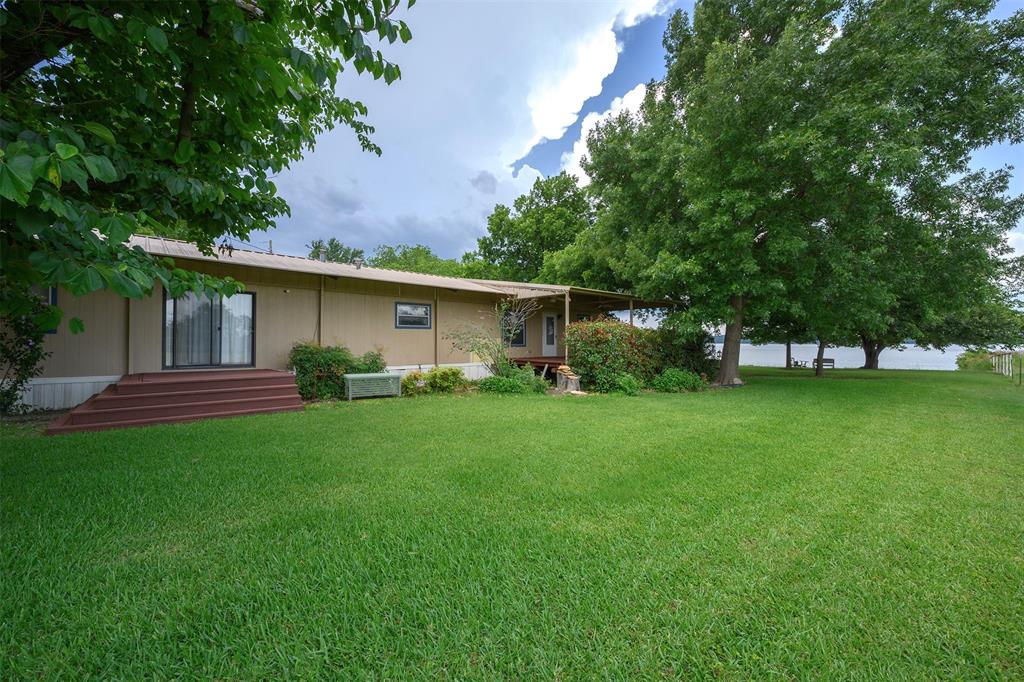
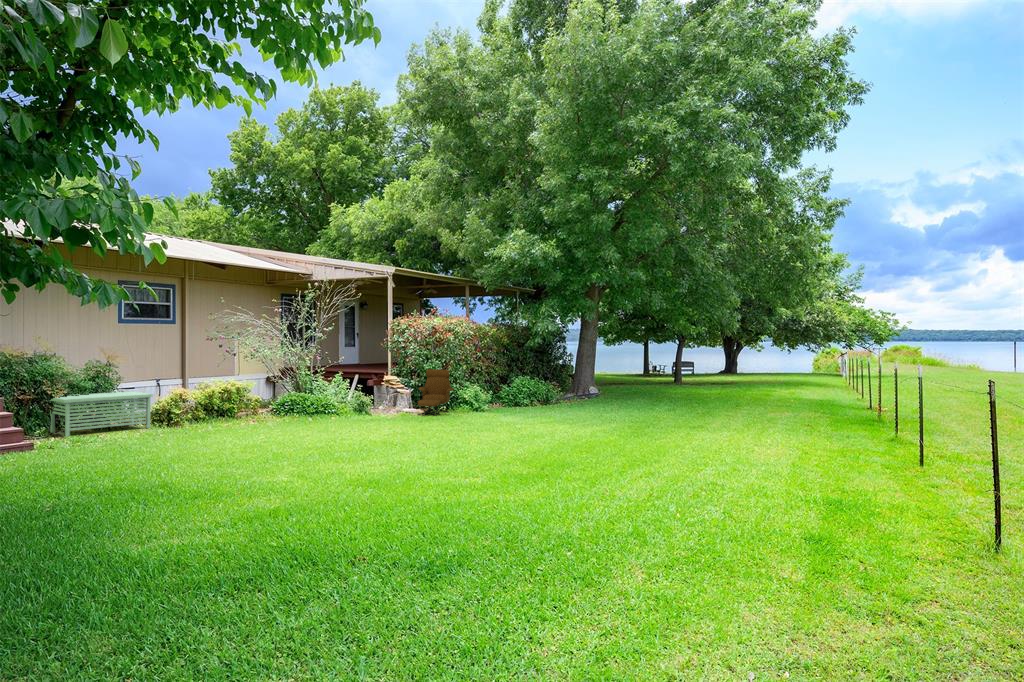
lounge chair: none [582,362,612,398] -> present [418,369,454,416]

